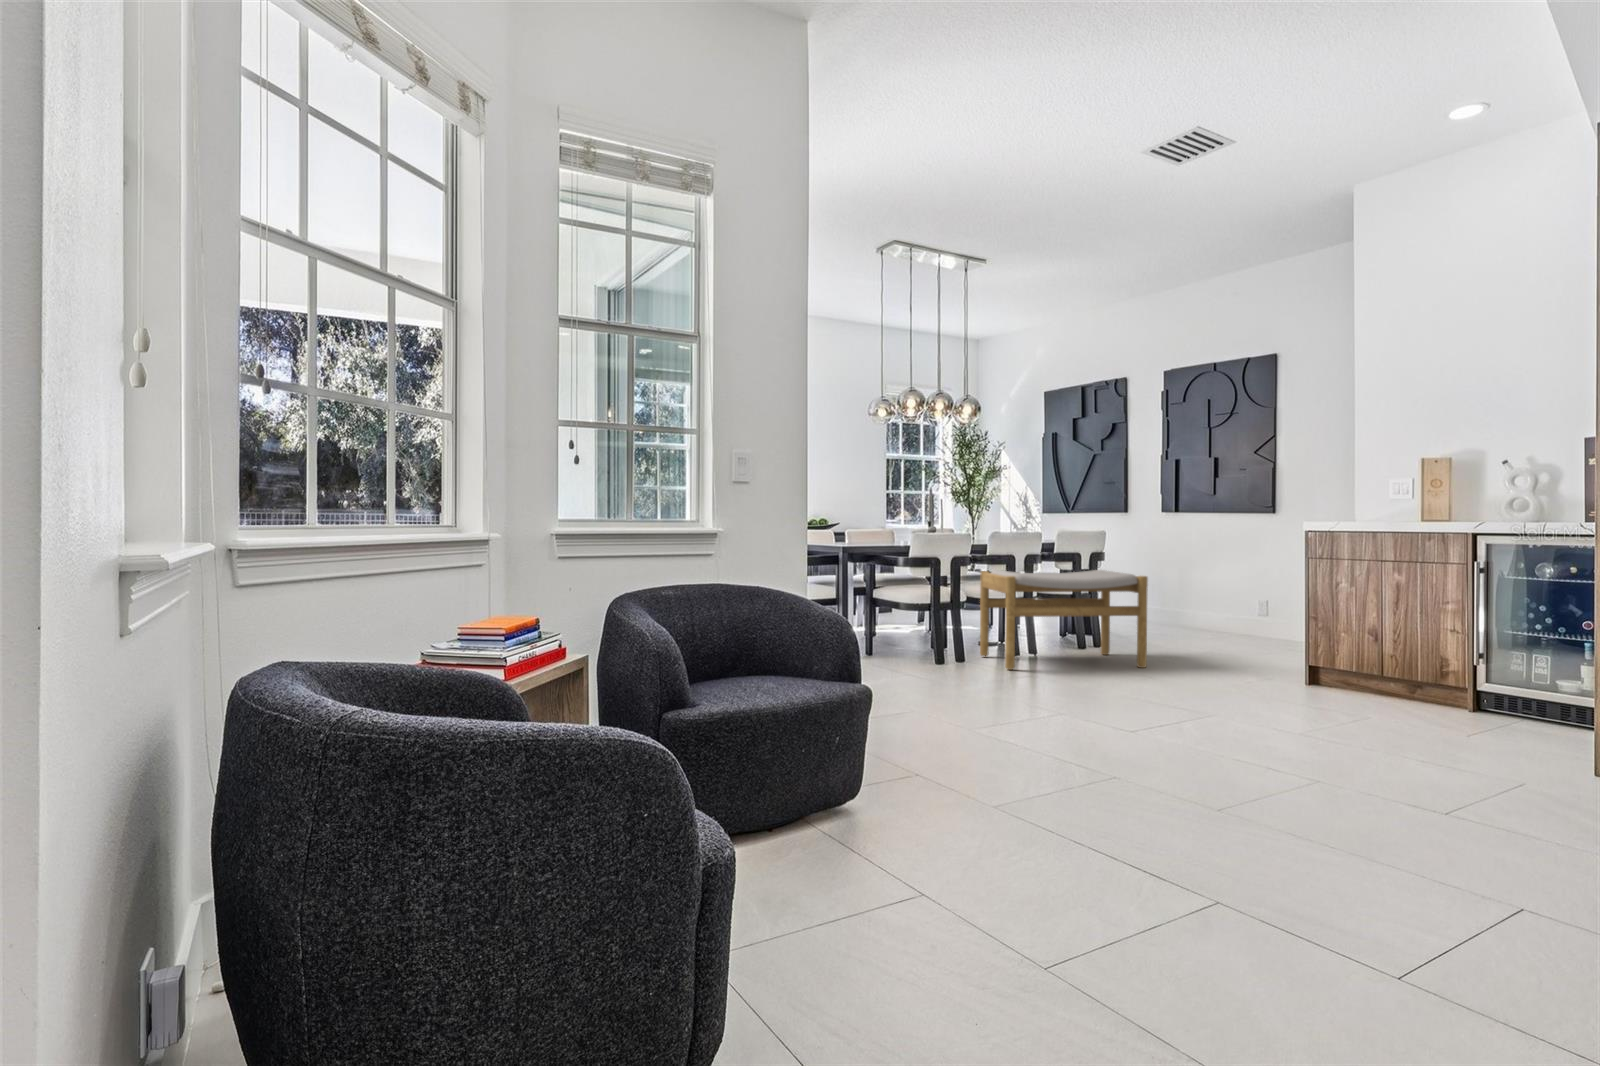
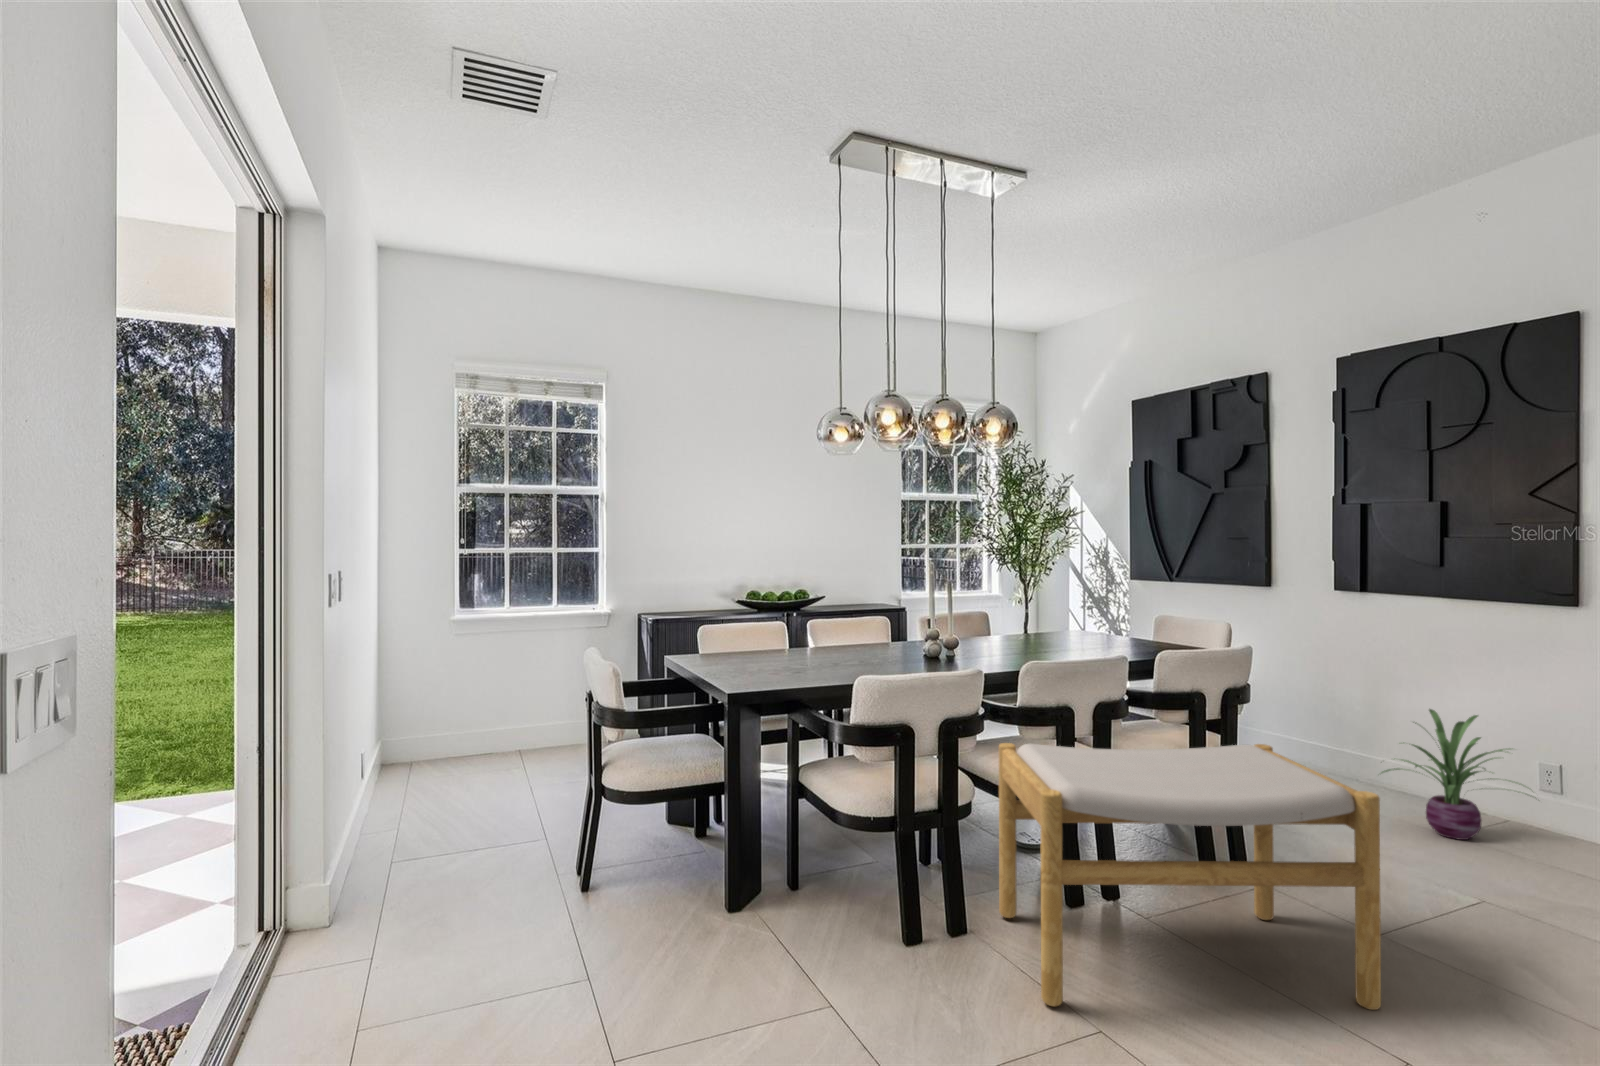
decorative plant: none [1172,572,1248,638] -> present [1382,709,1522,840]

